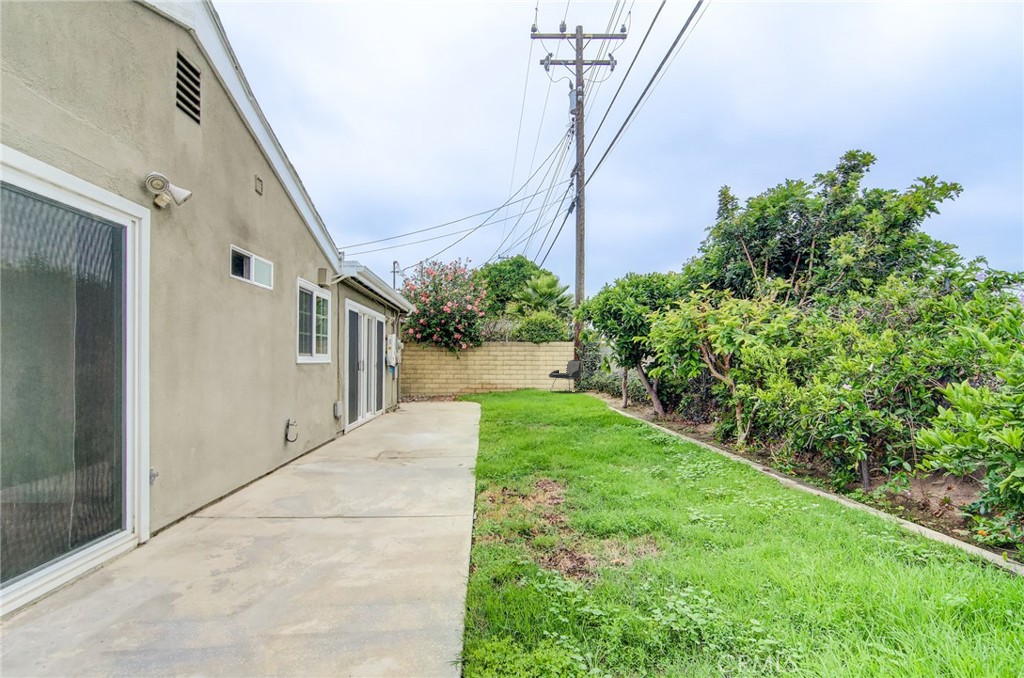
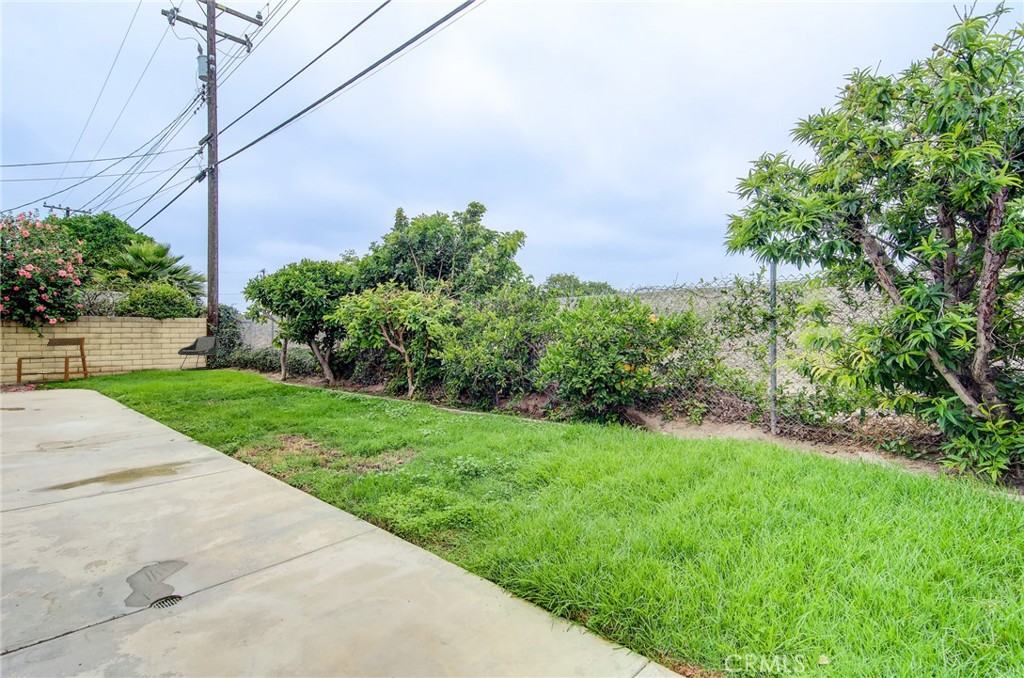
bench: none [444,359,485,396] -> present [17,337,88,383]

